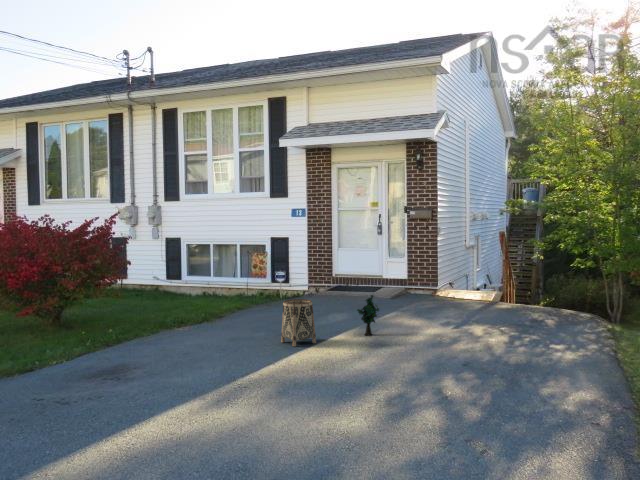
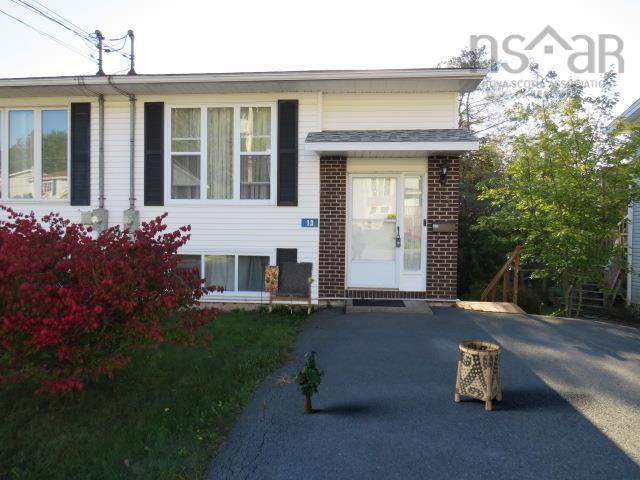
lounge chair: none [254,250,301,297] -> present [269,262,314,313]
decorative plant: present [357,295,379,336] -> present [291,351,324,414]

